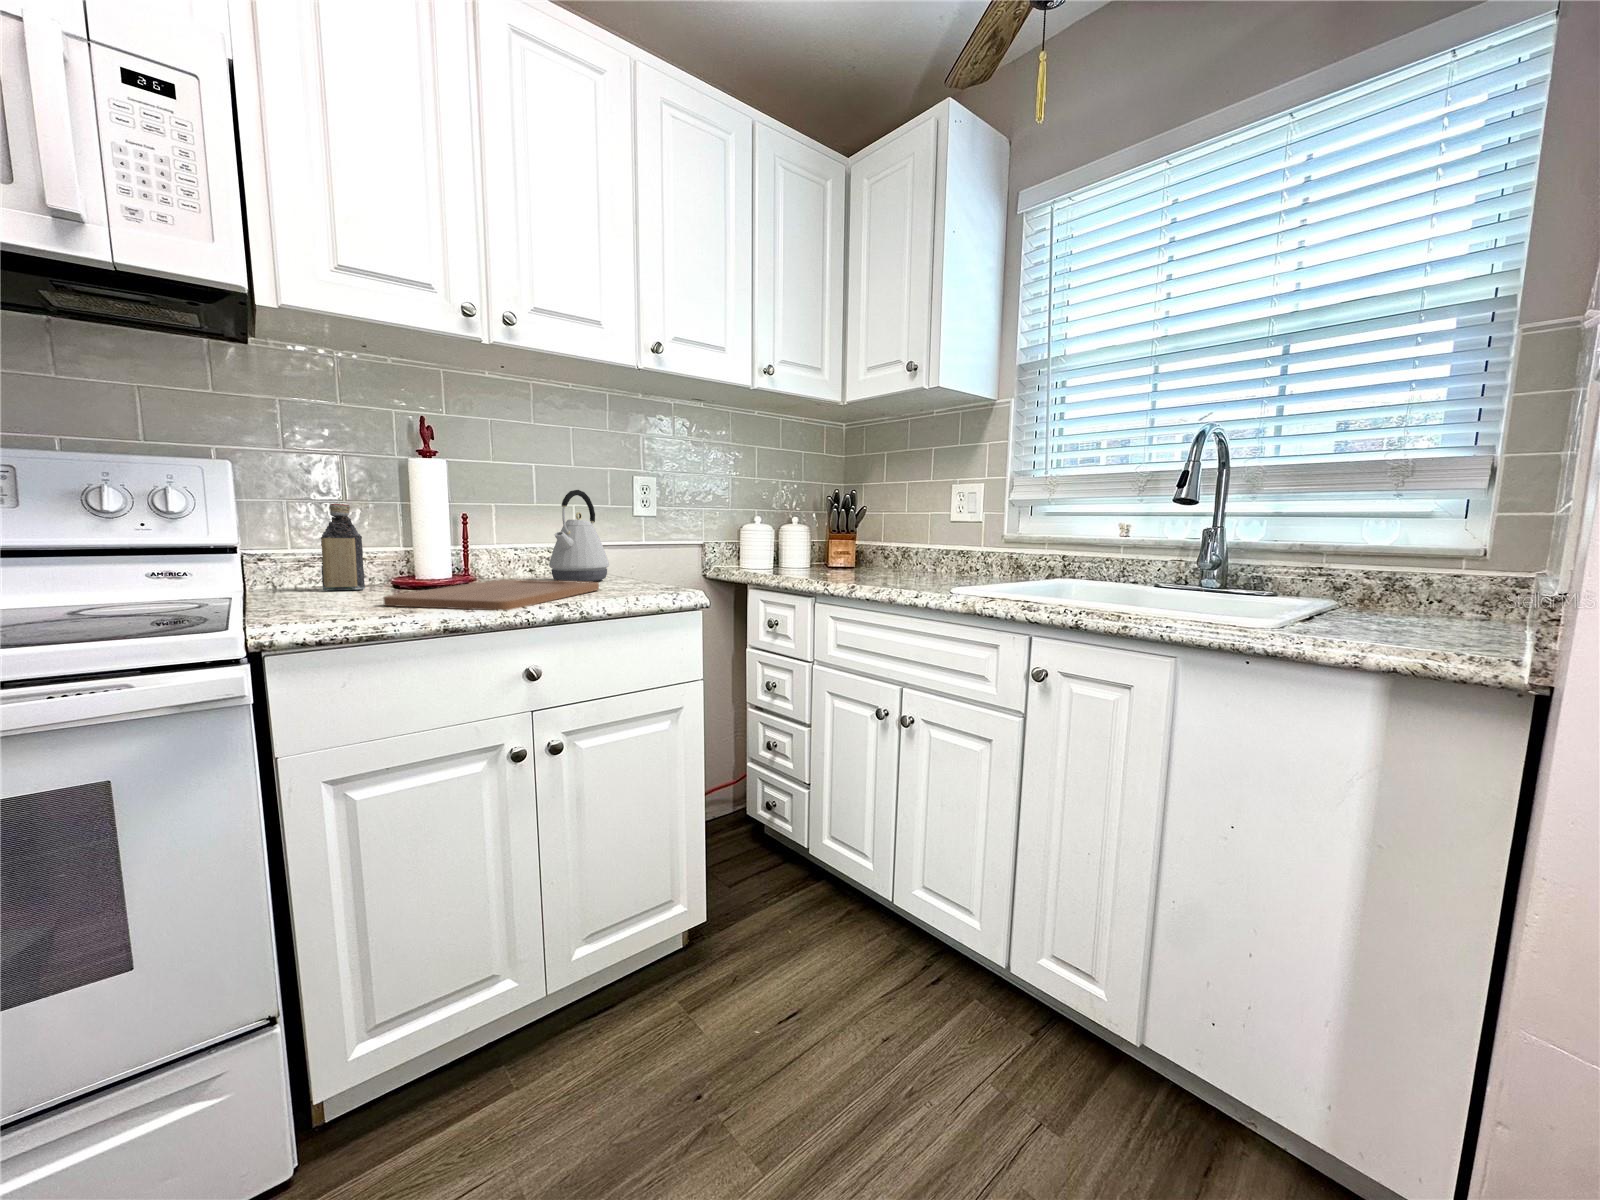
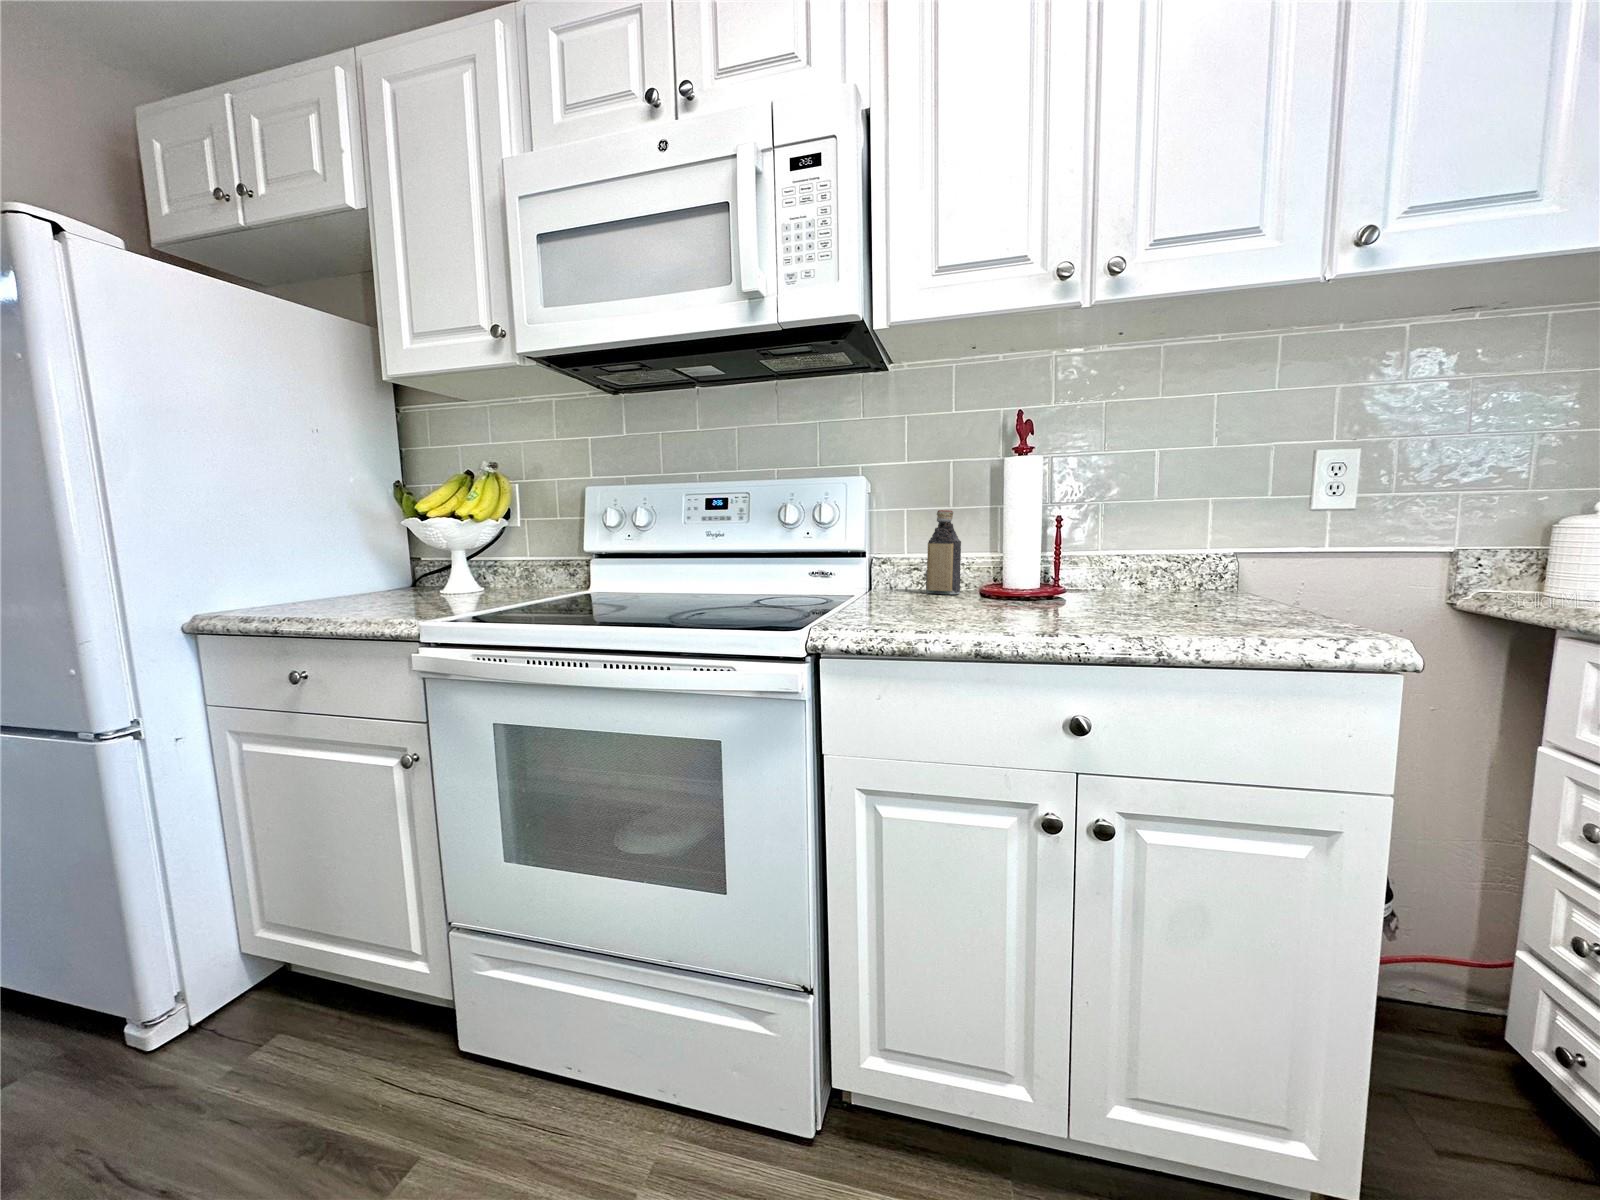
kettle: present [549,490,609,582] -> none [1162,478,1253,603]
cutting board: present [383,579,599,610] -> none [945,593,1217,639]

